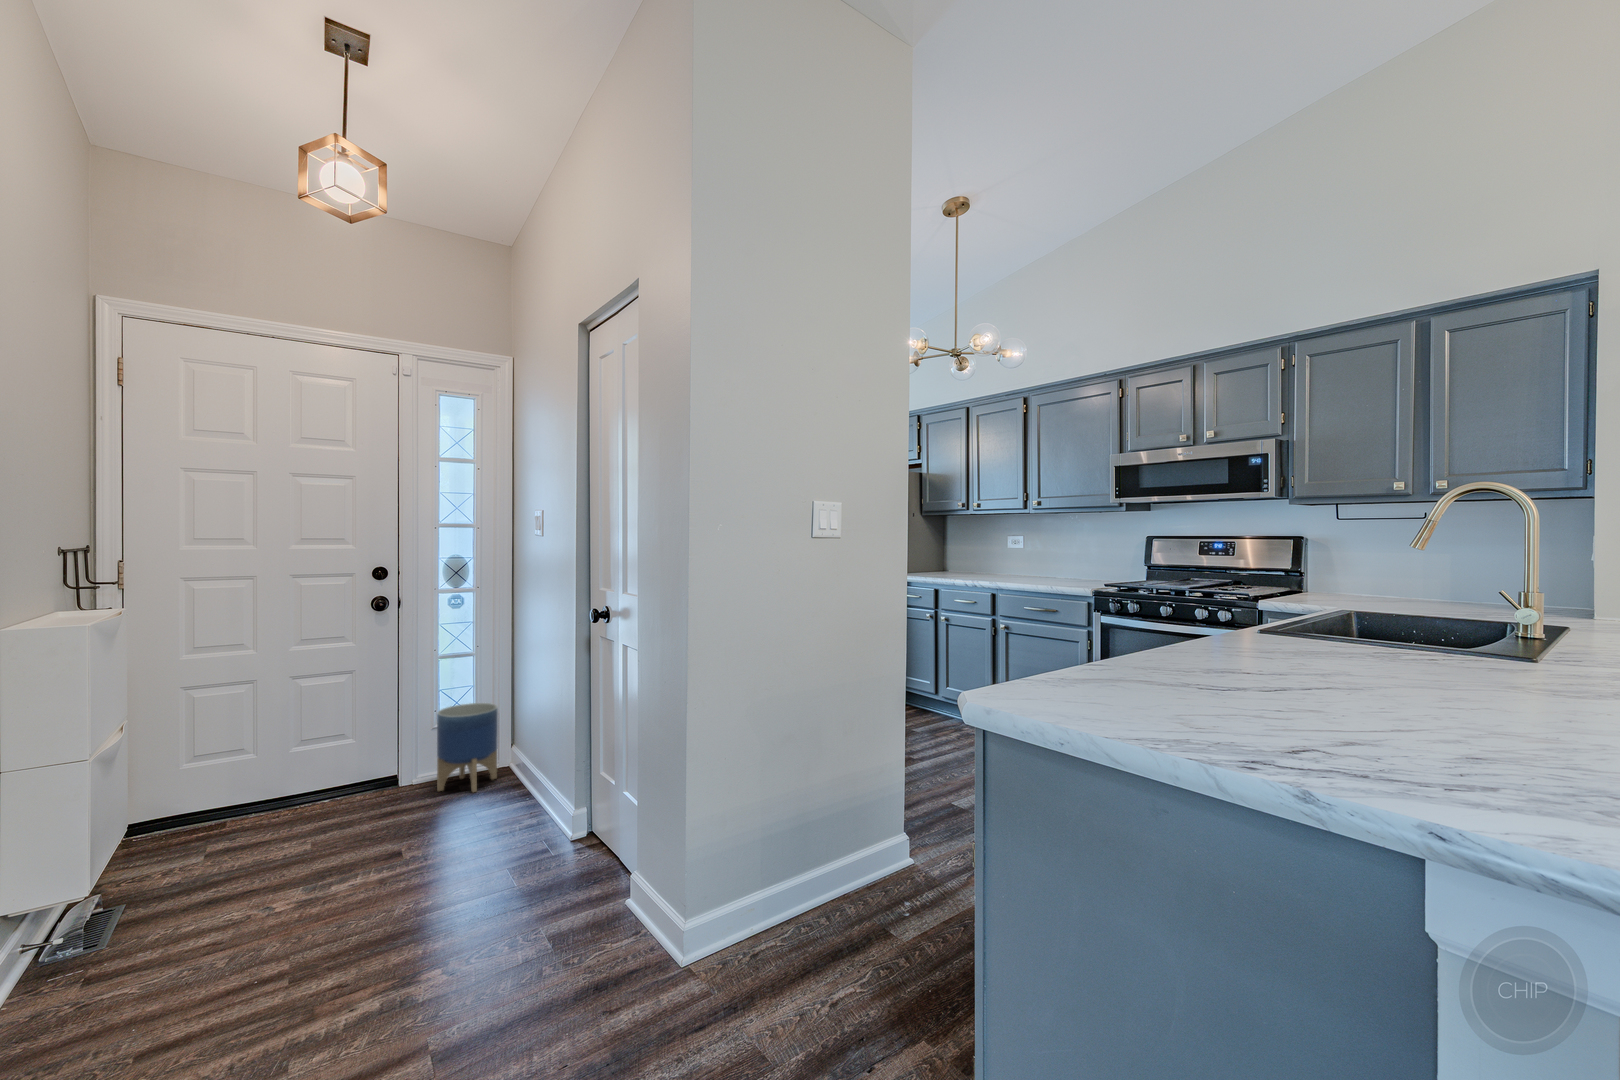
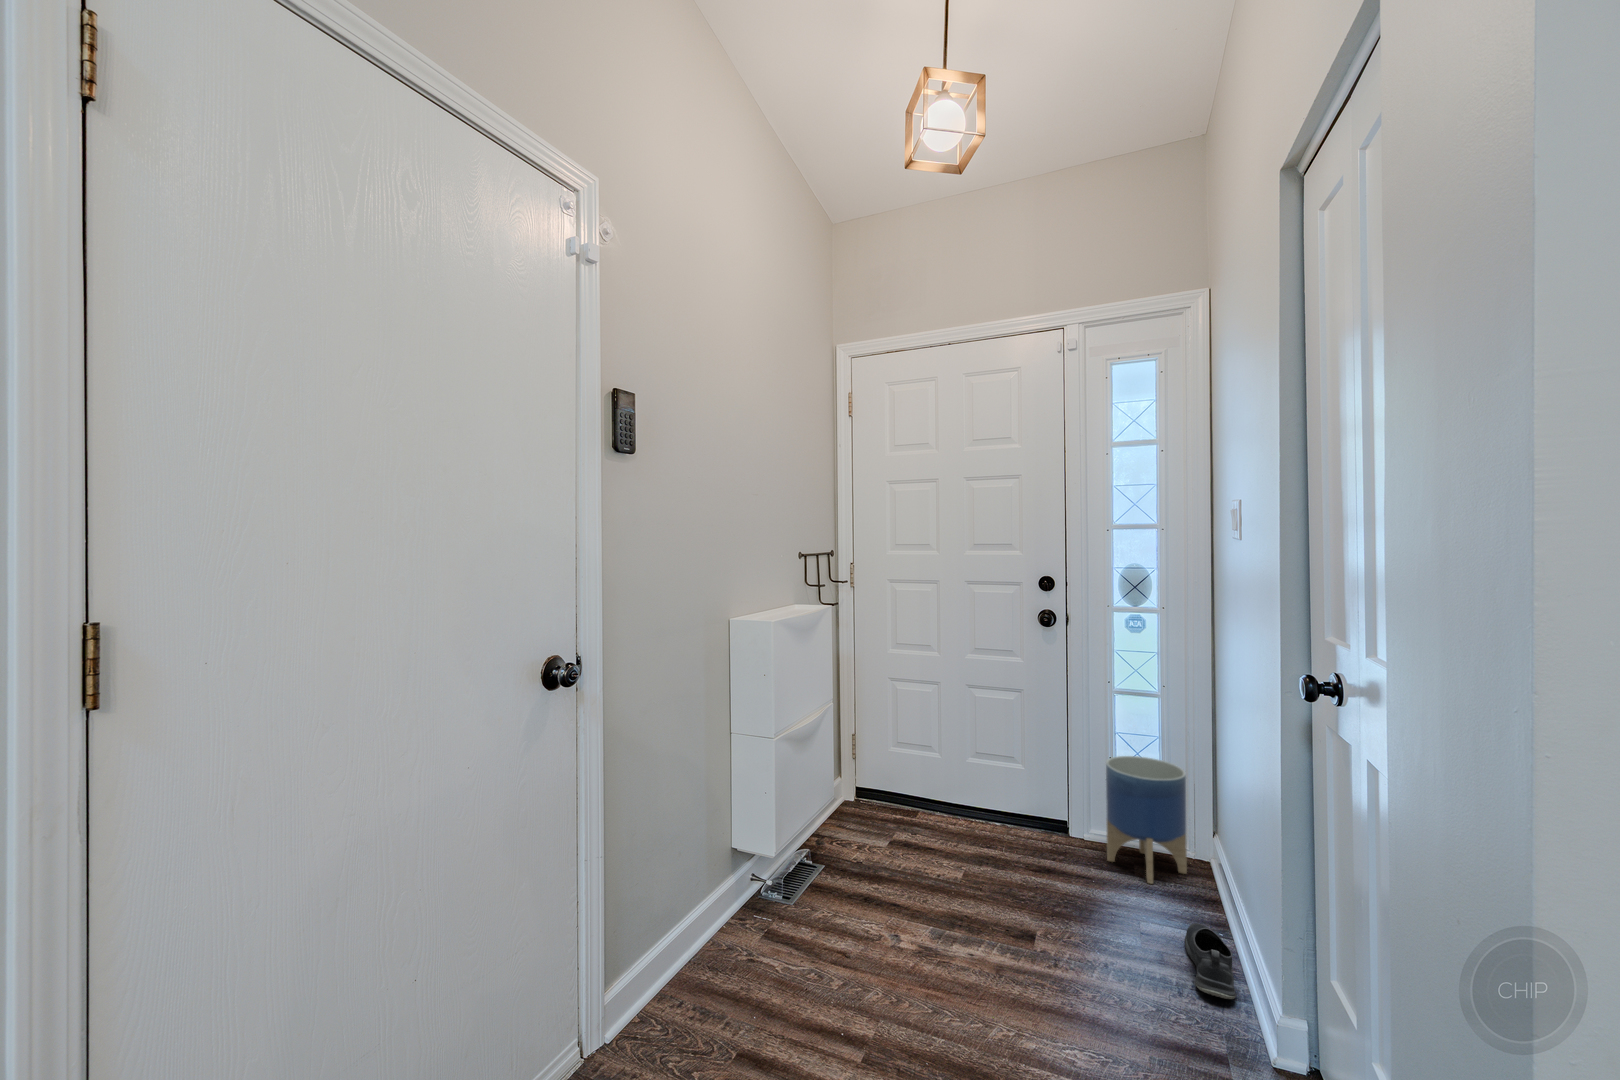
shoe: none [508,789,544,827] -> present [1185,923,1236,999]

